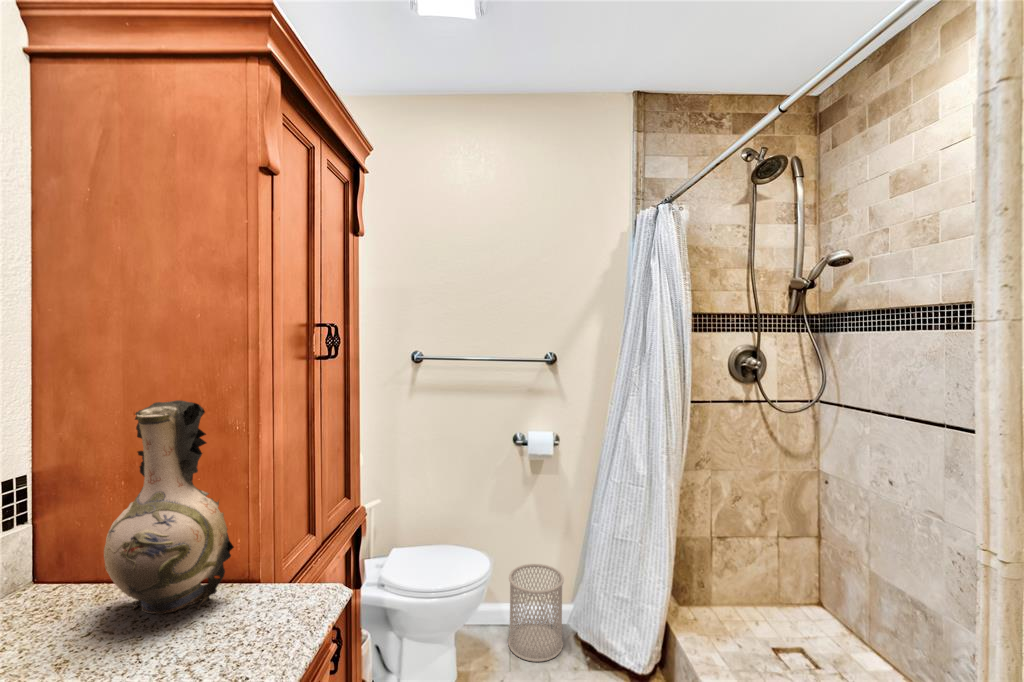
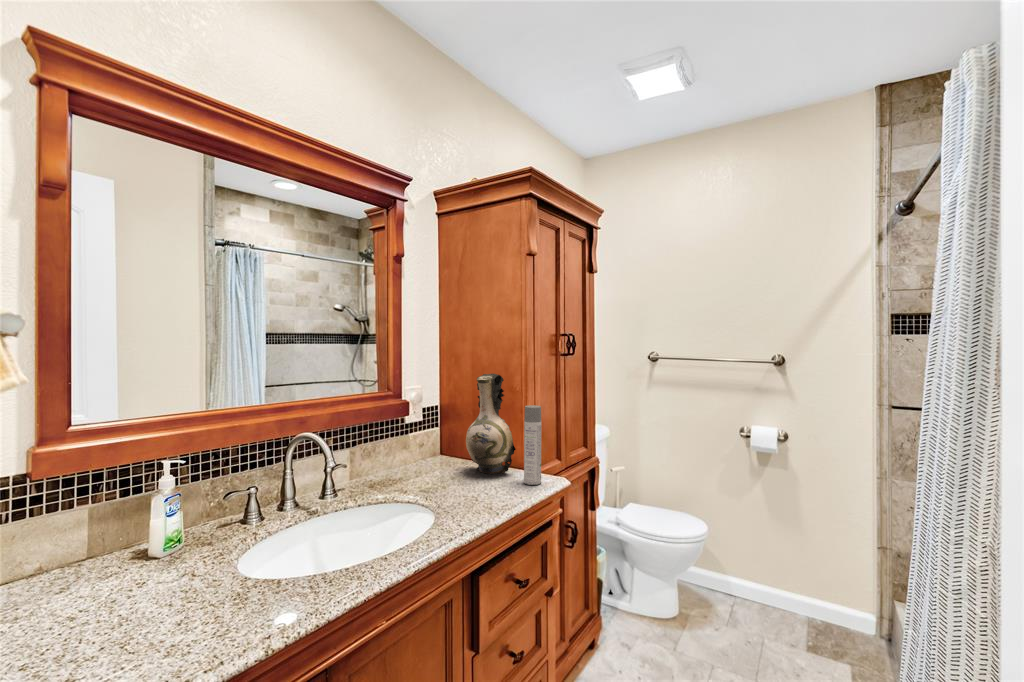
spray bottle: none [257,459,296,623] -> present [524,405,542,485]
wastebasket: present [508,564,564,662] -> none [731,546,787,632]

